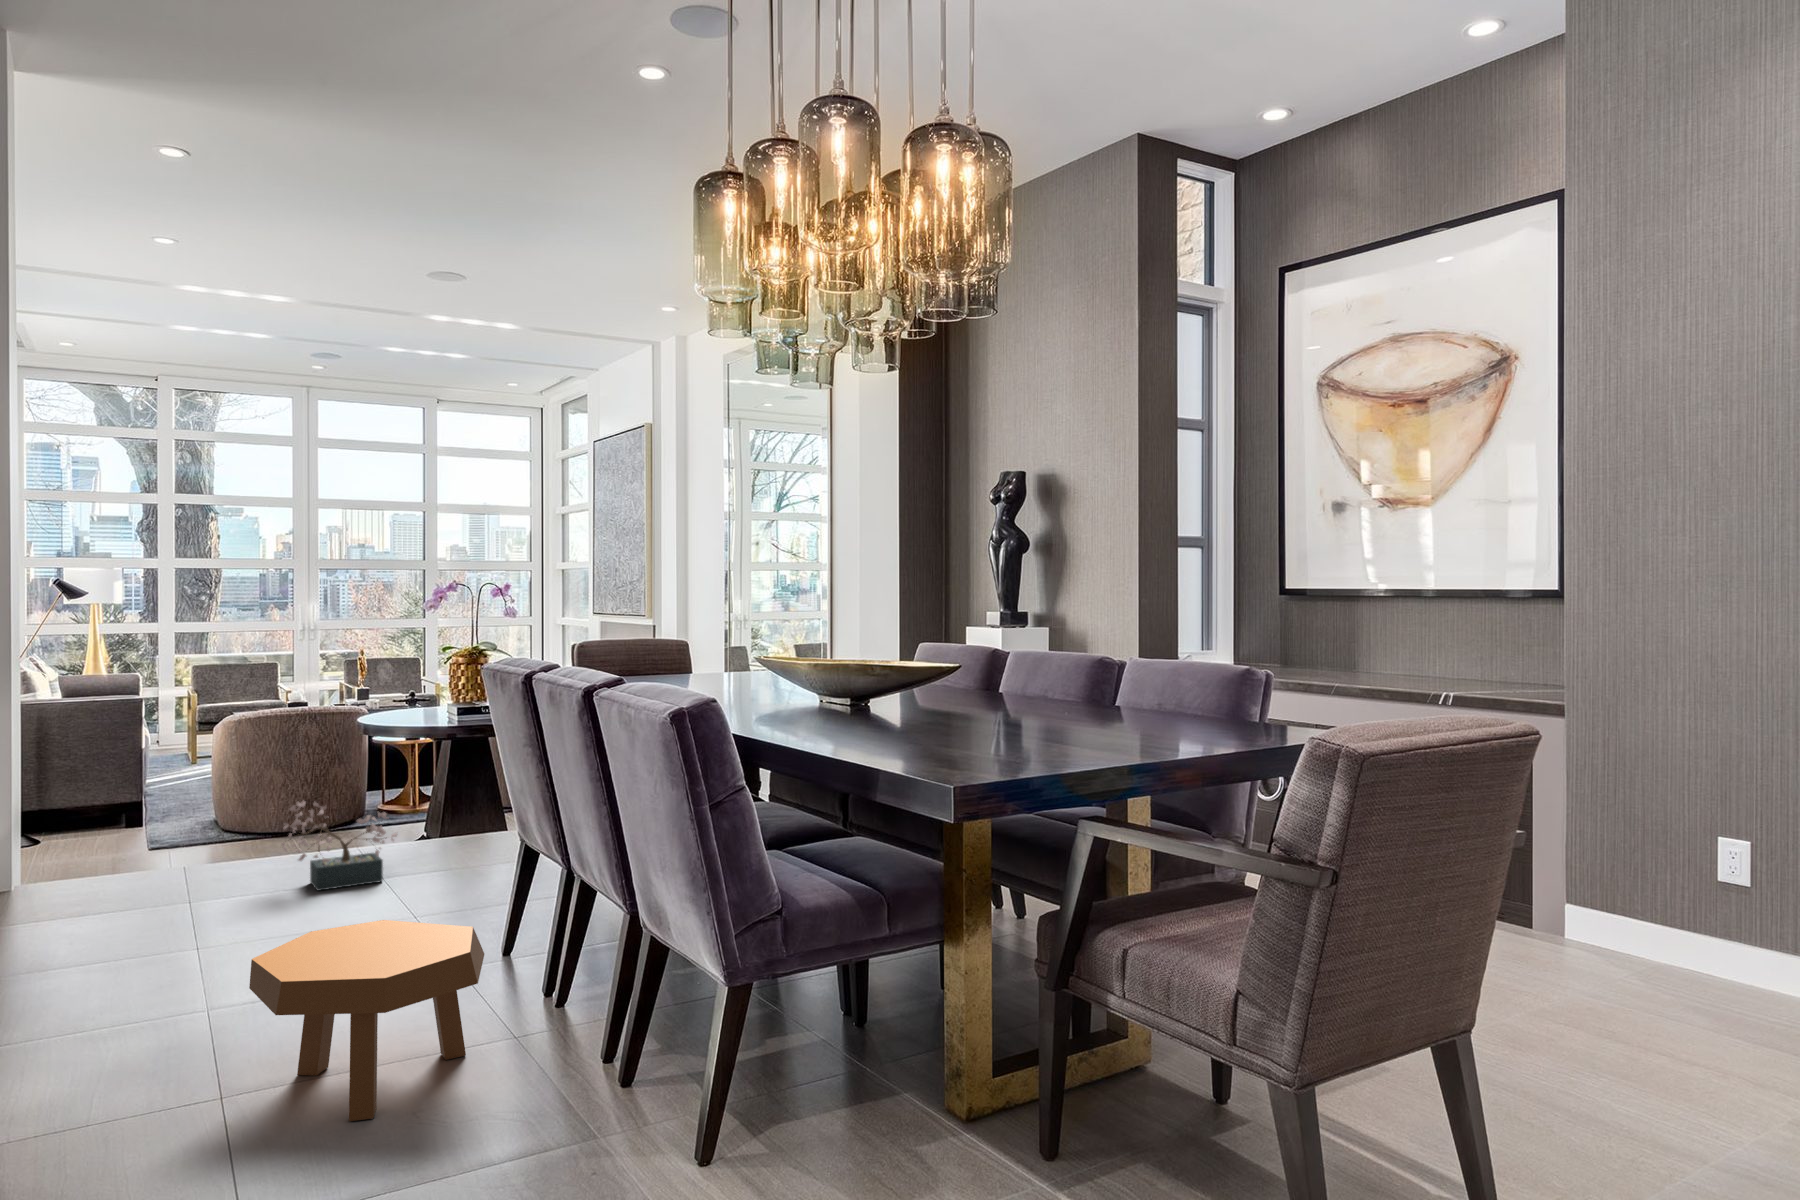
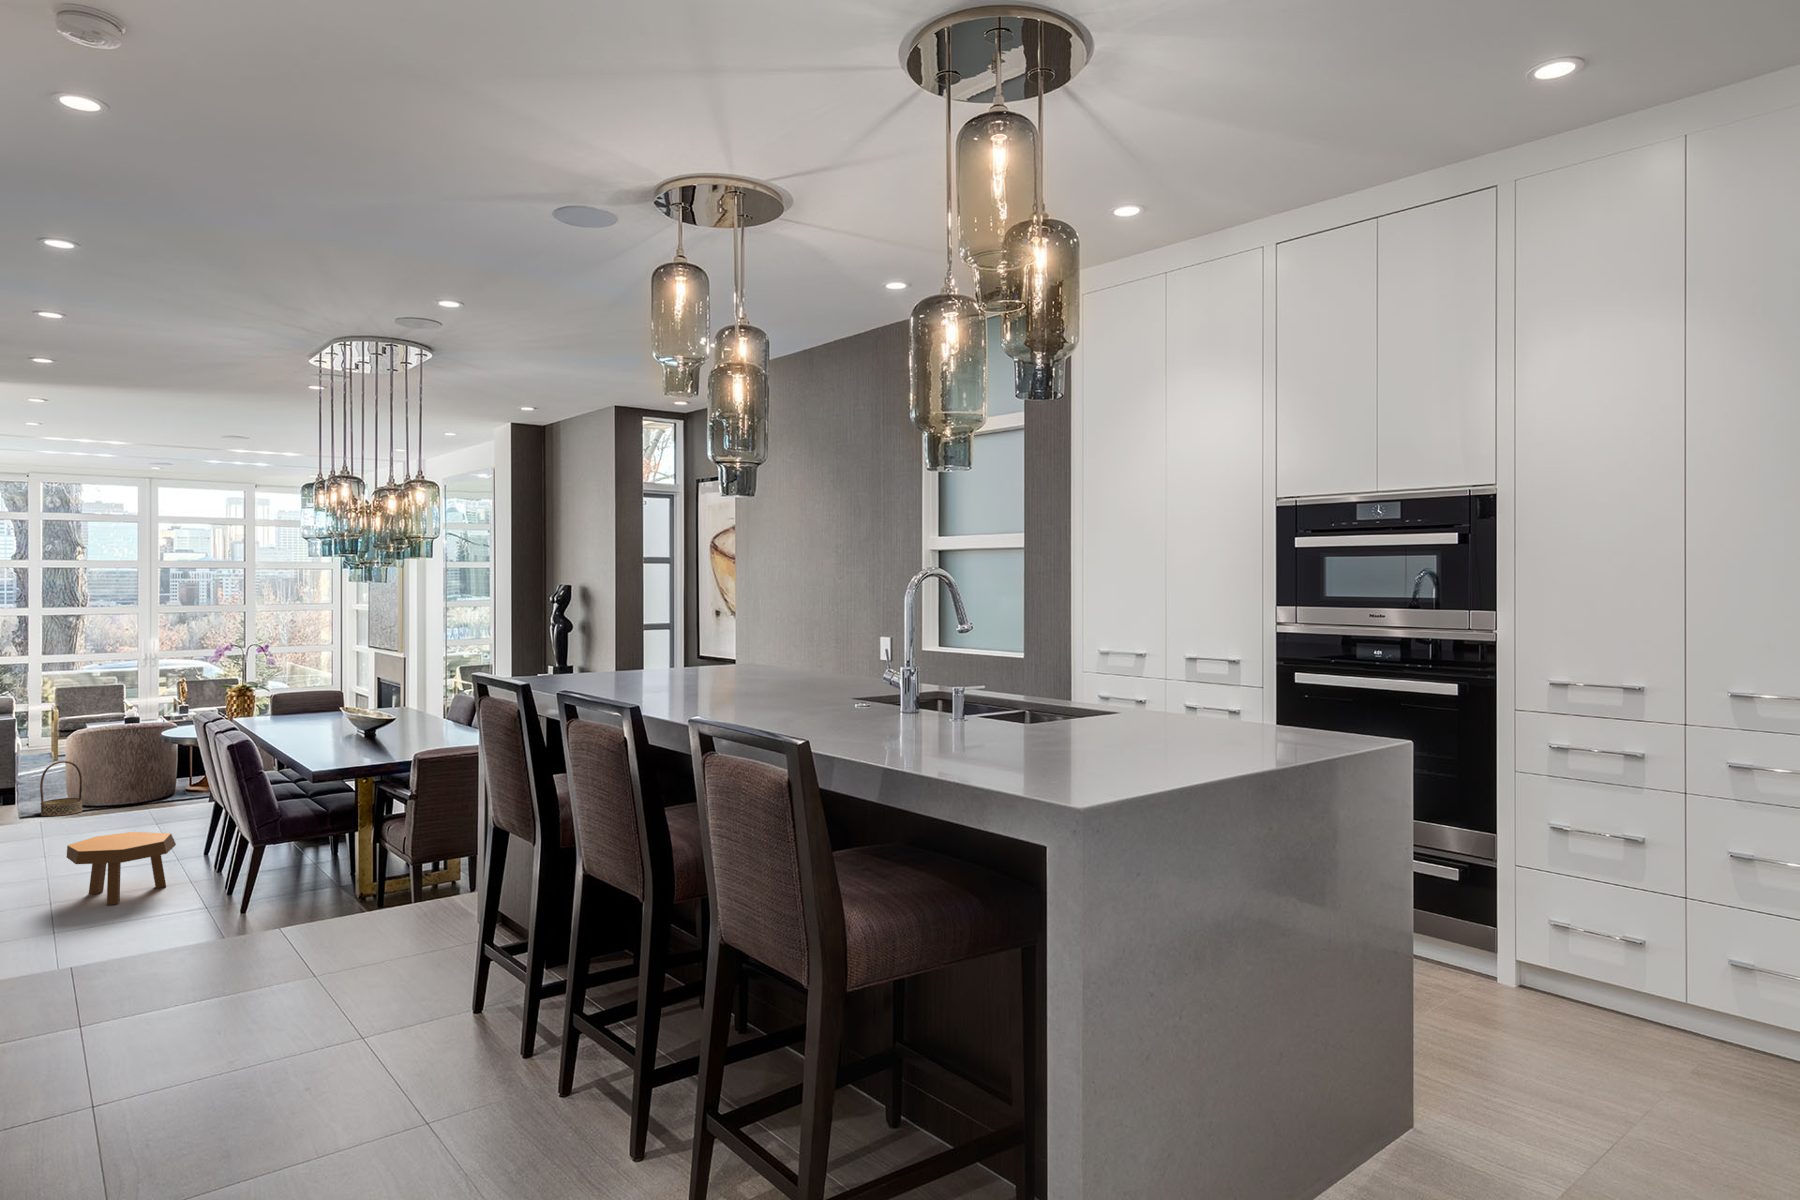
basket: none [177,763,239,852] -> present [40,761,83,816]
decorative plant: present [281,801,397,891] -> none [98,782,167,830]

